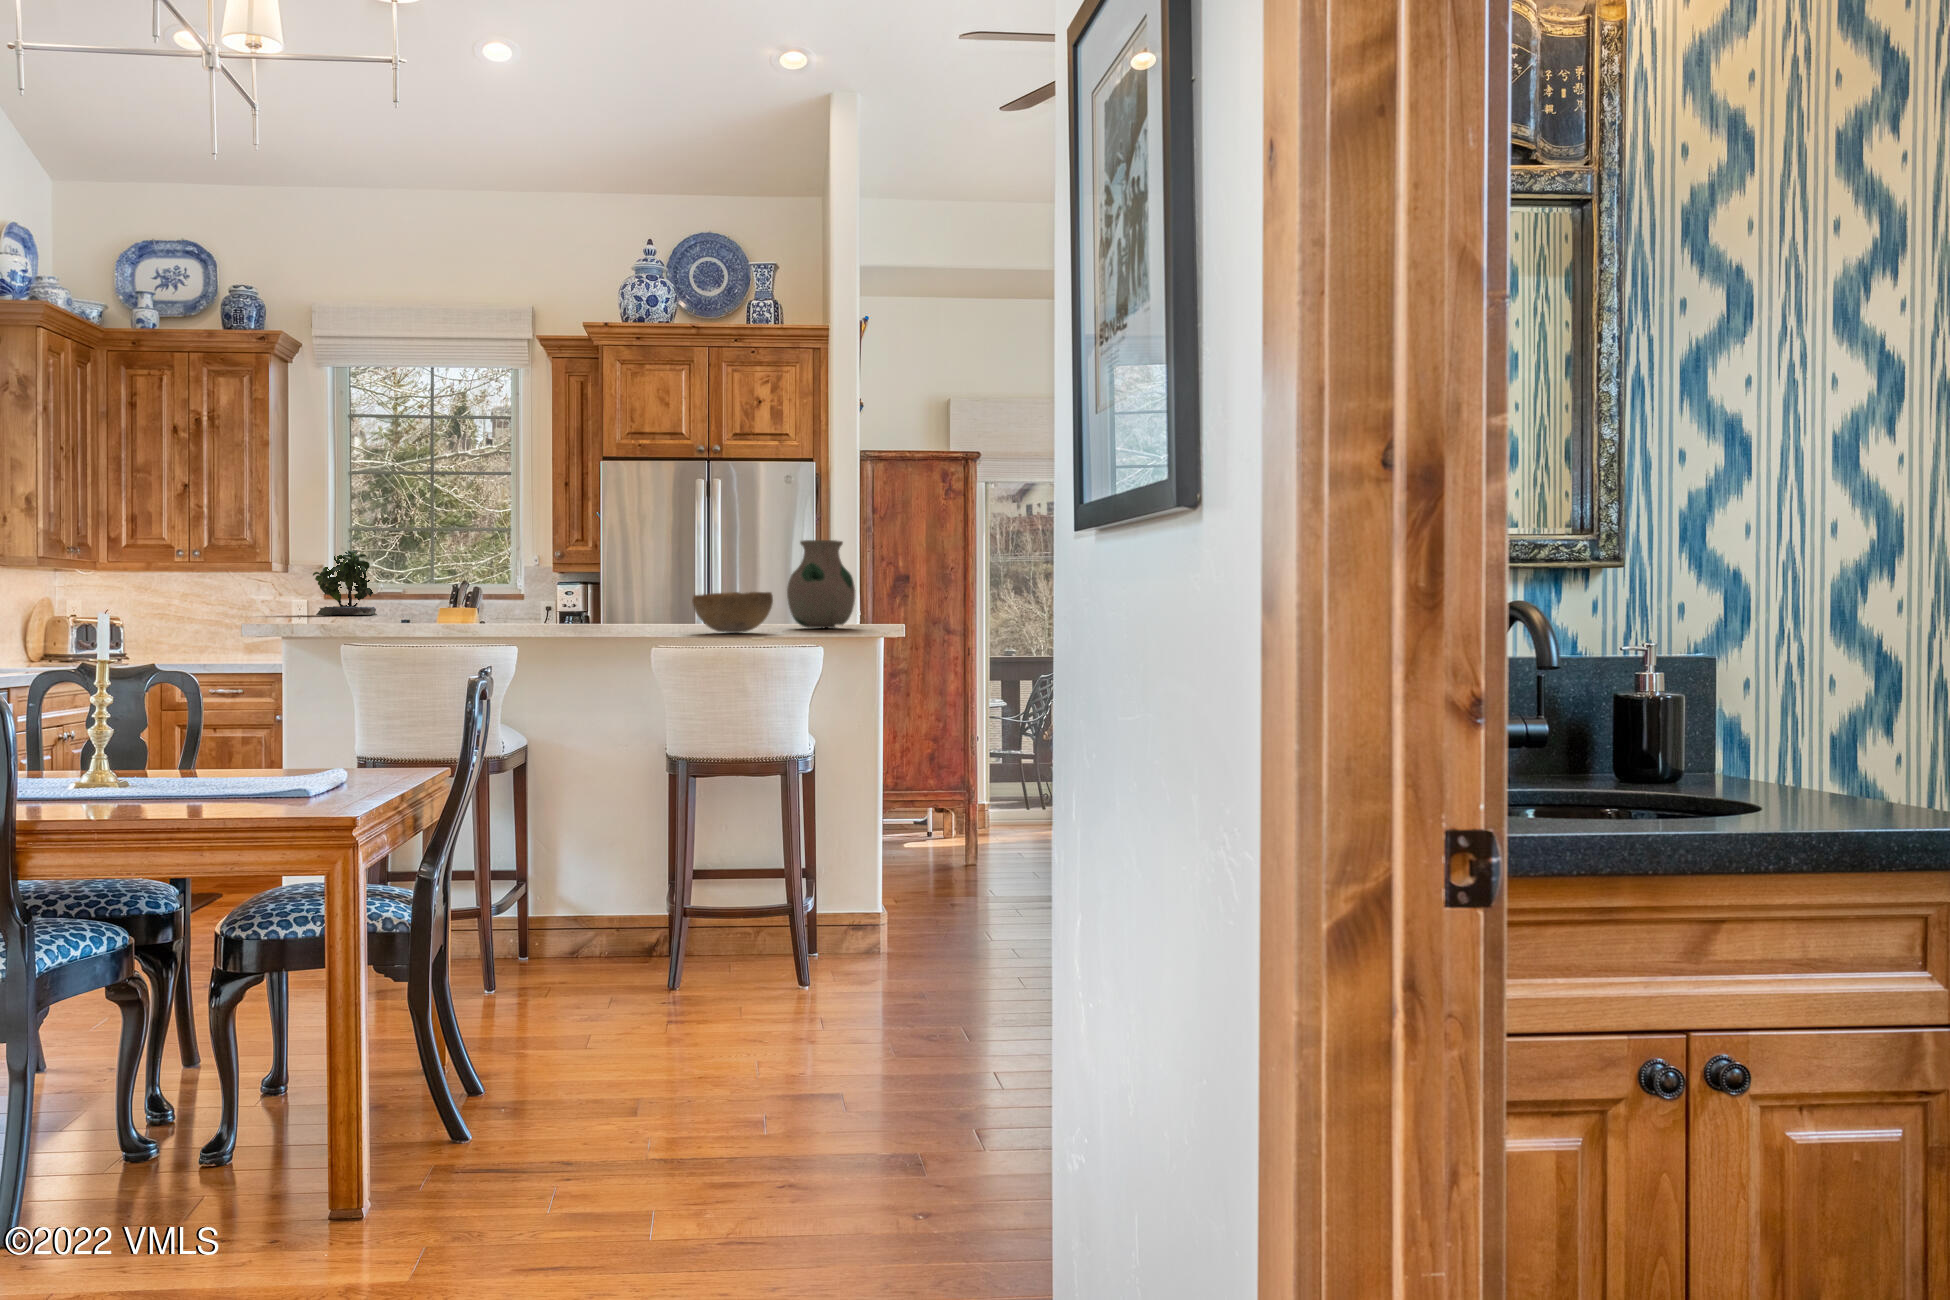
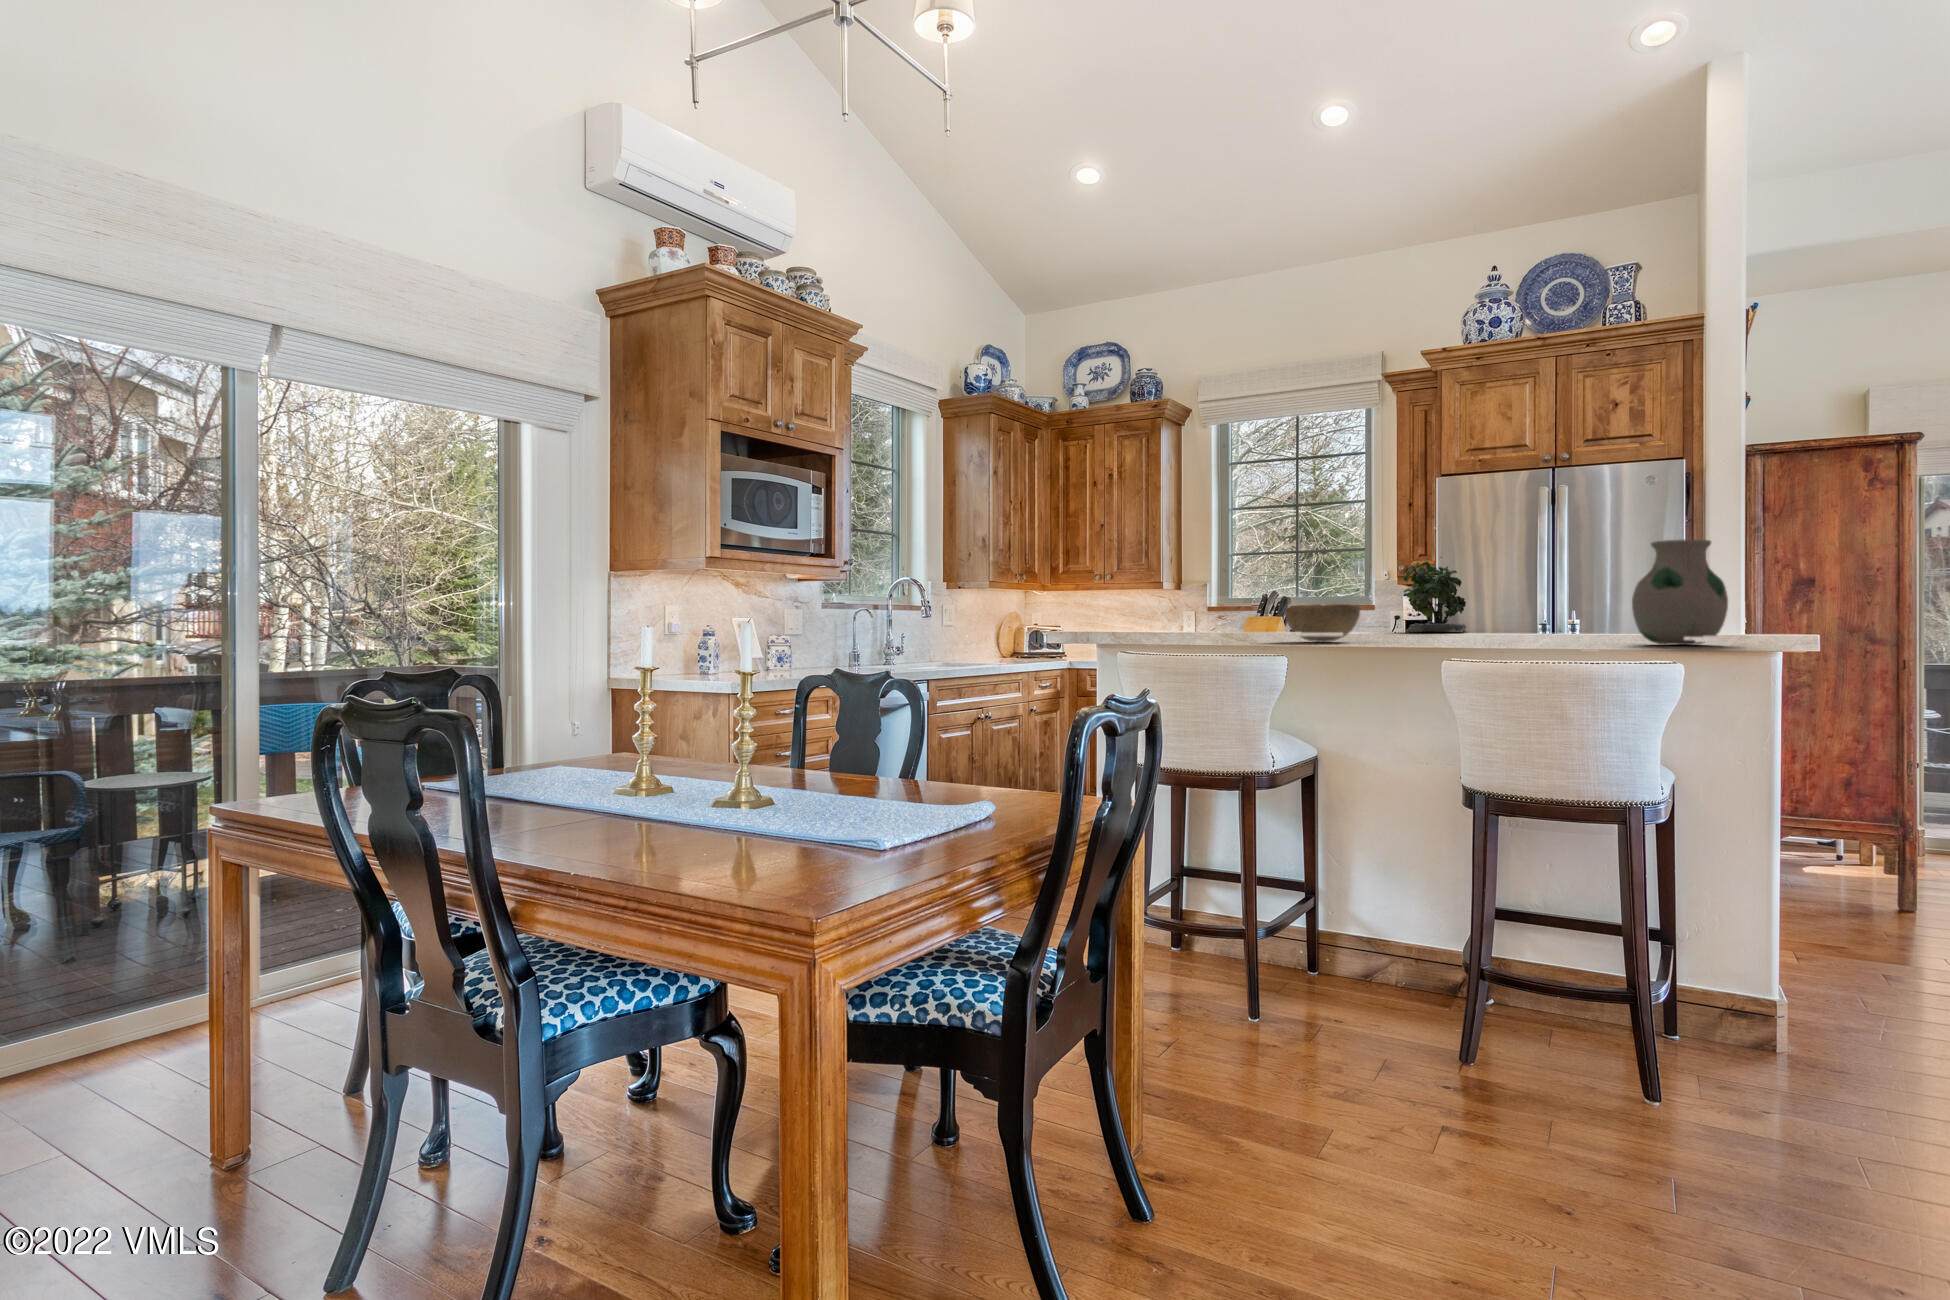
potted plant: present [313,540,377,615] -> present [1404,556,1466,633]
decorative bowl: present [692,592,773,633] -> present [1284,604,1360,642]

